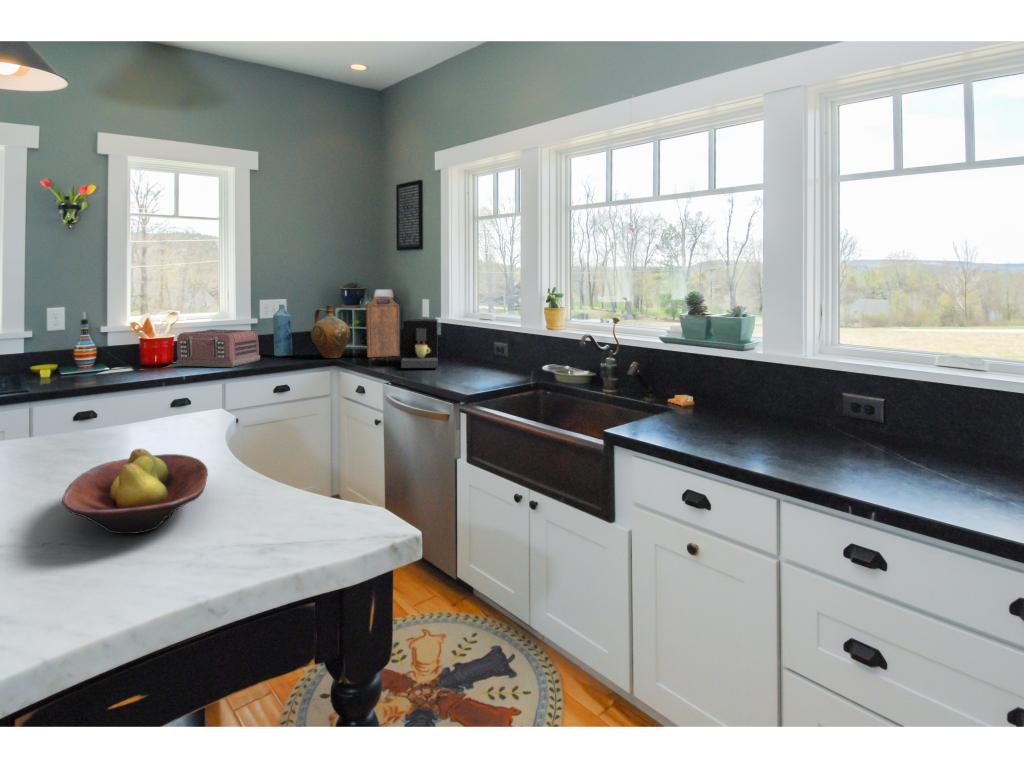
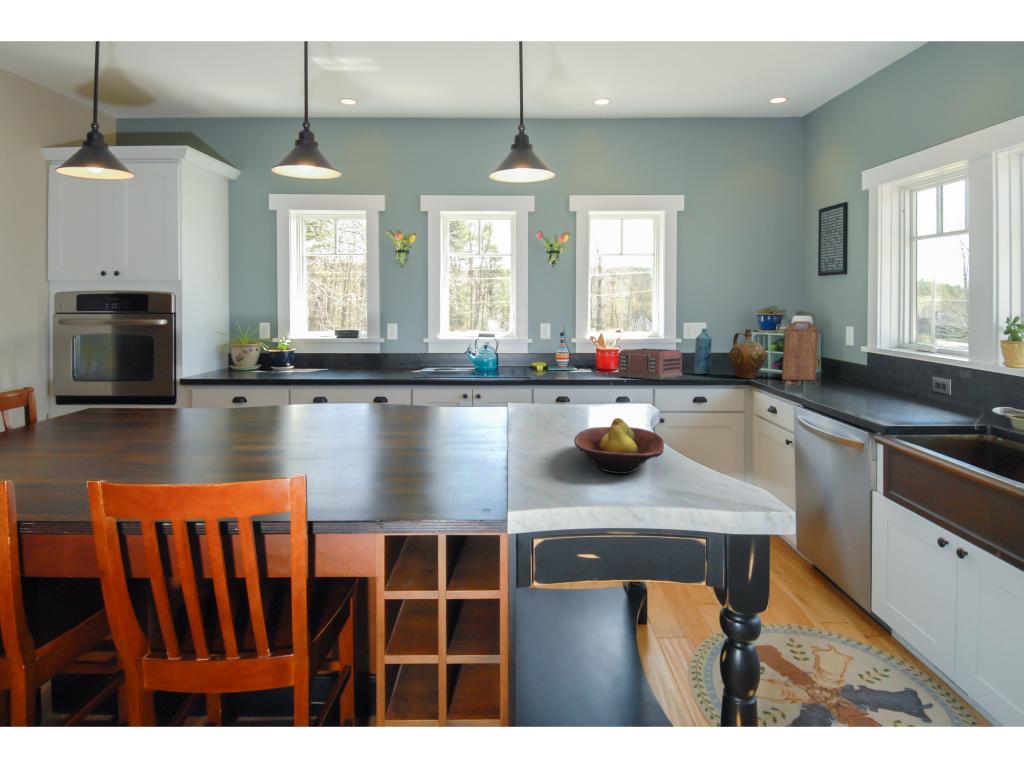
coffee maker: present [401,319,438,368] -> none [818,343,862,392]

